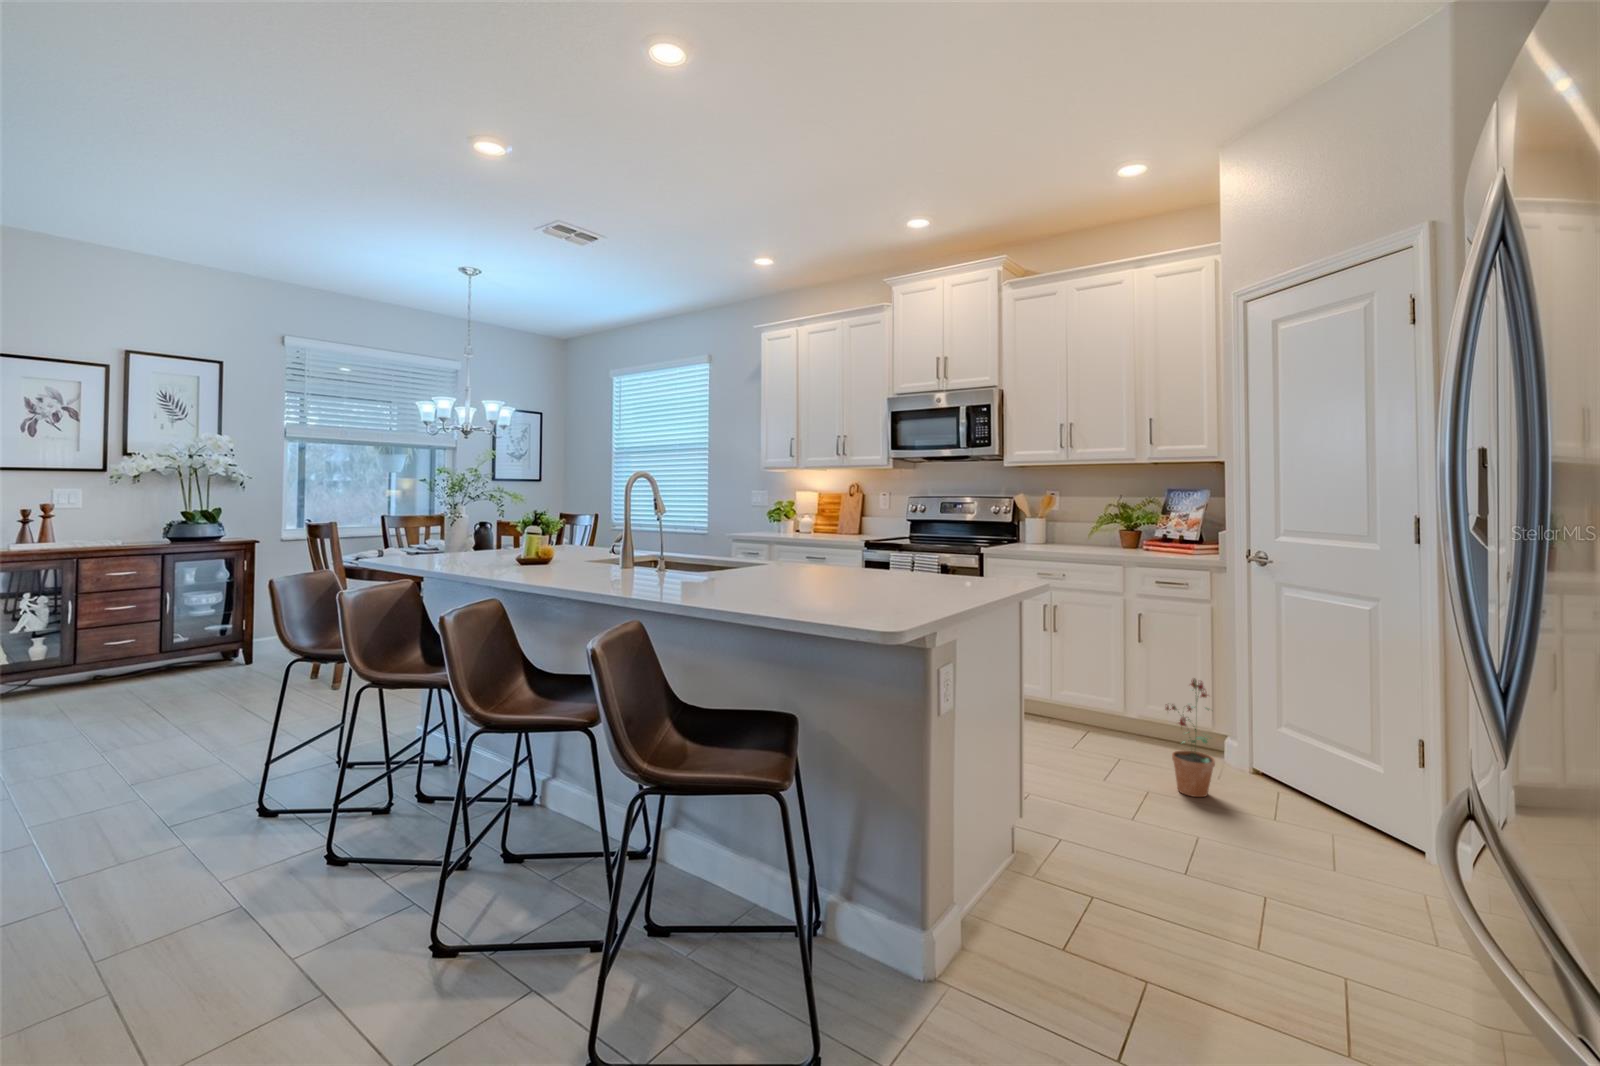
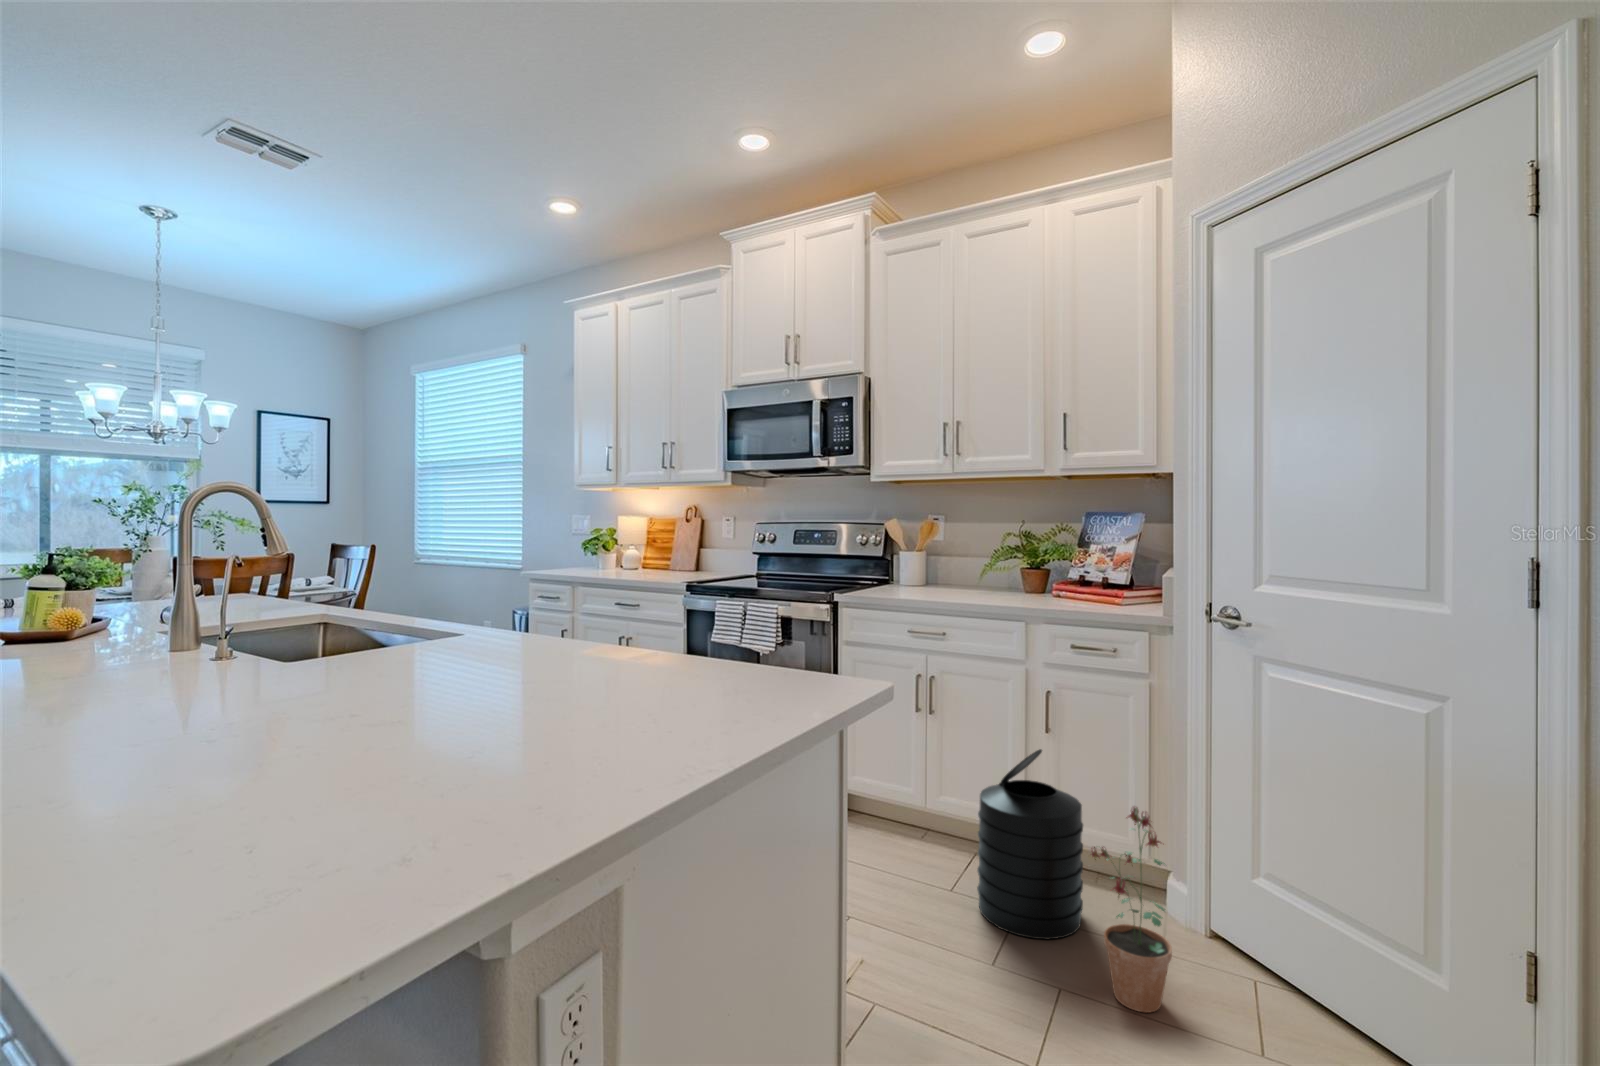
trash can: none [1087,649,1161,767] -> present [977,749,1083,939]

